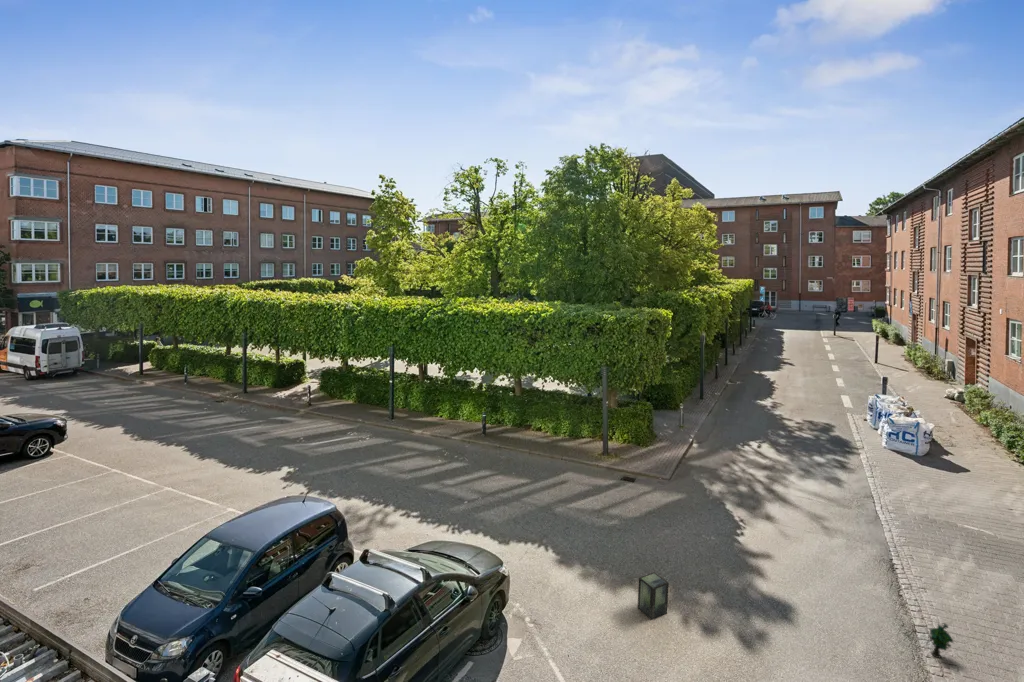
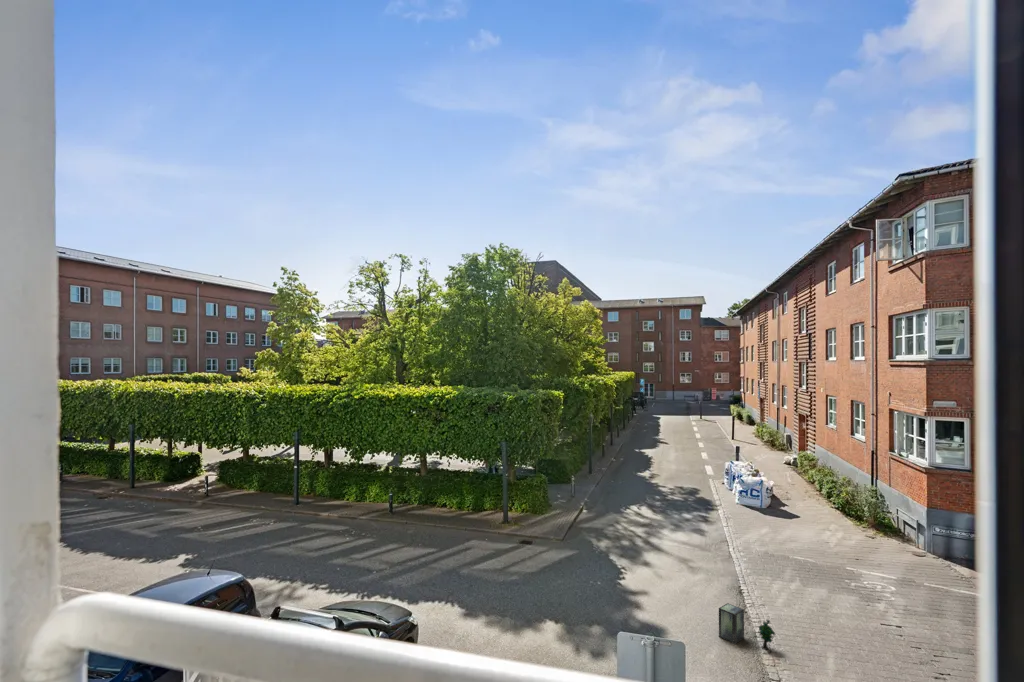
storage box: present [638,572,669,620] -> present [719,603,744,644]

